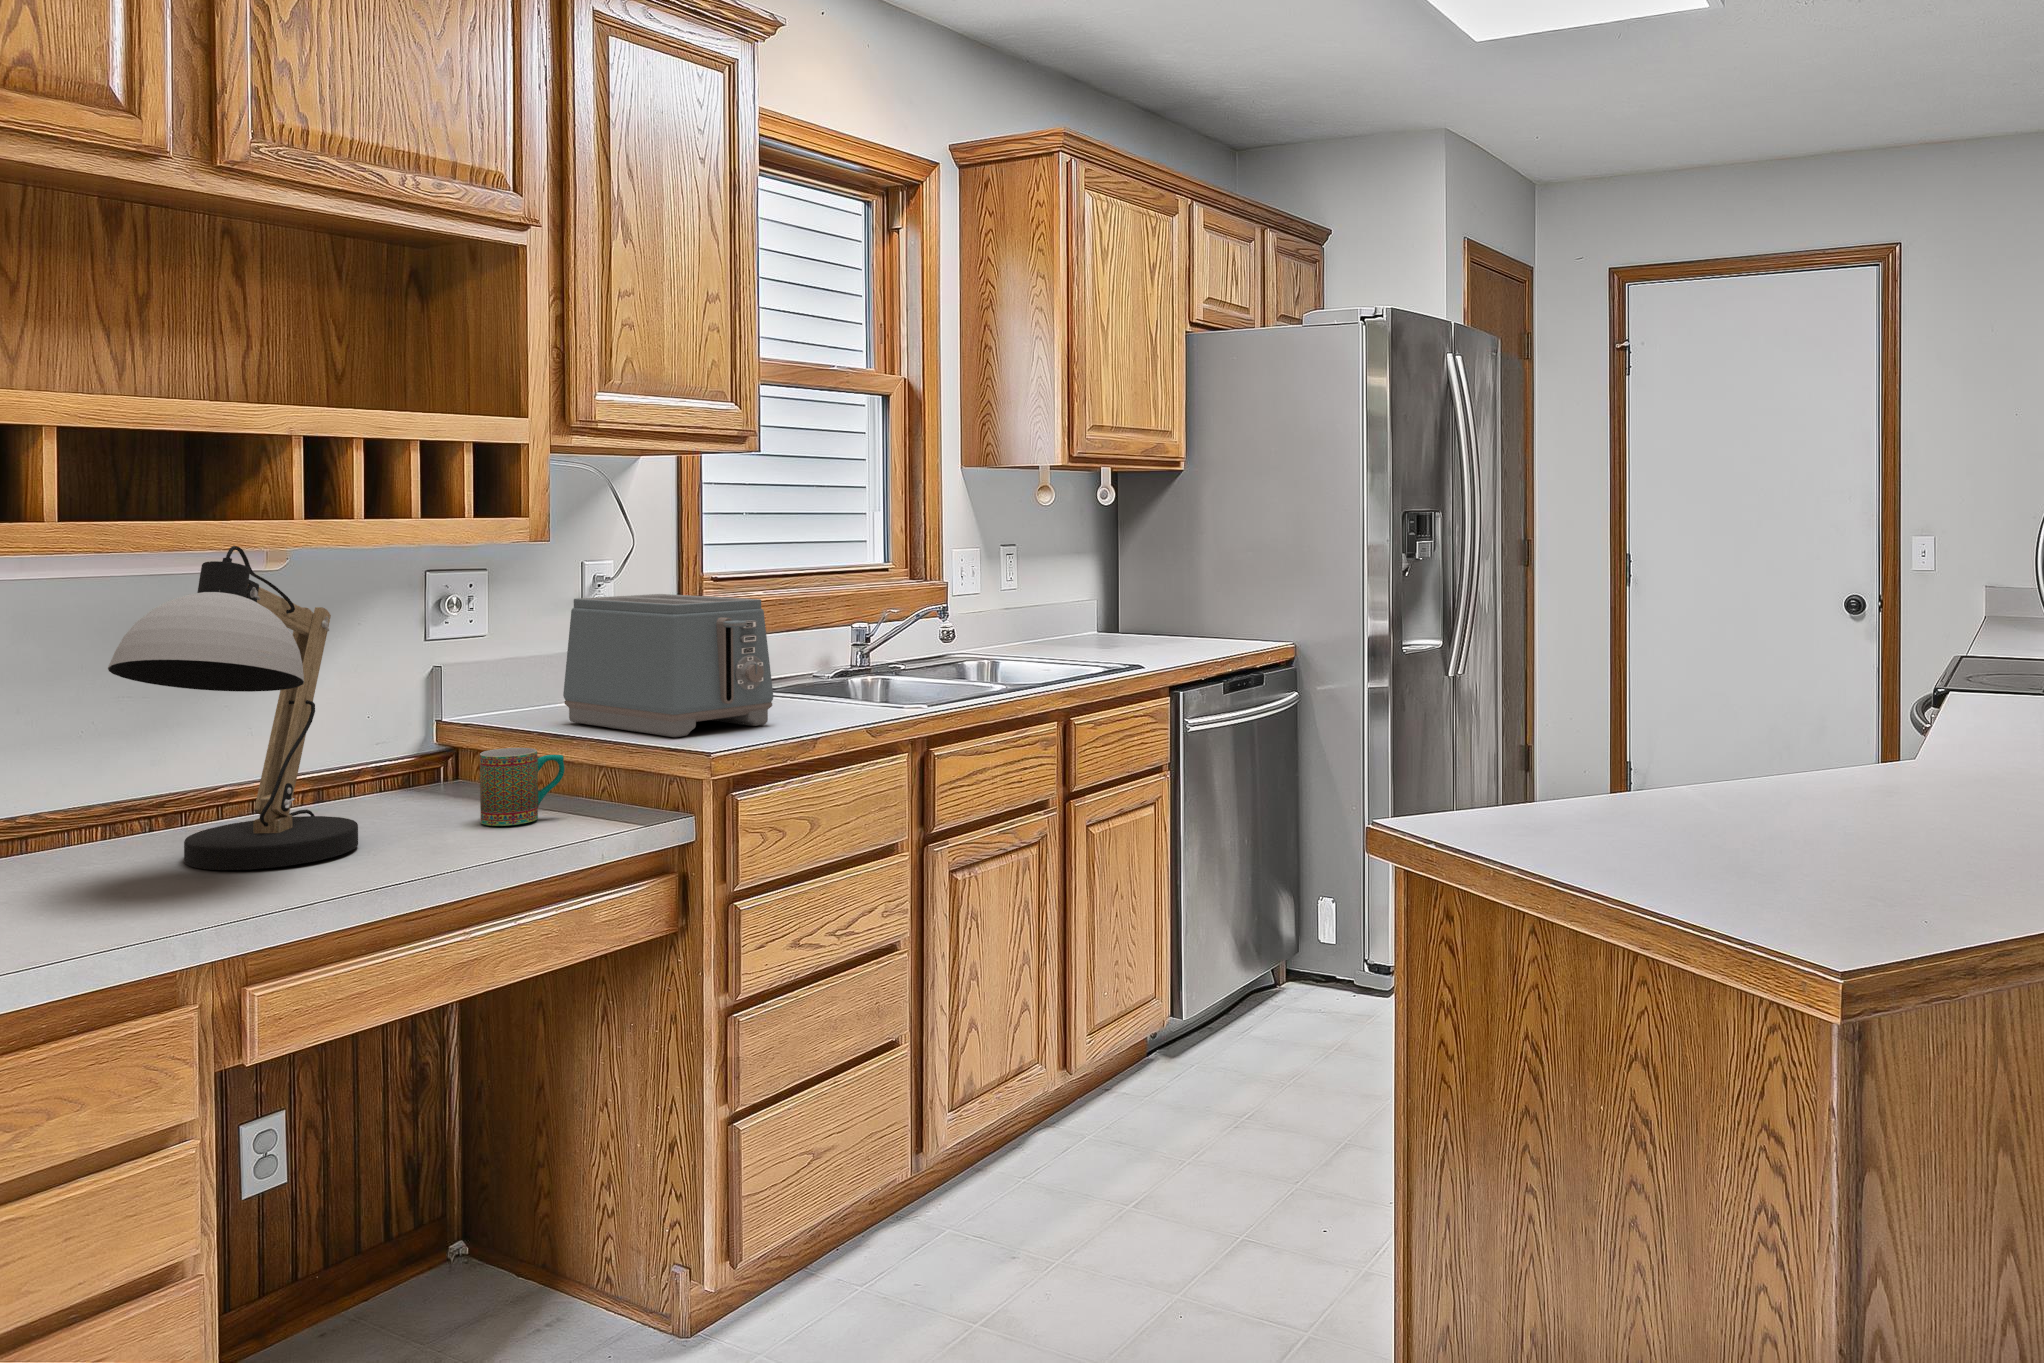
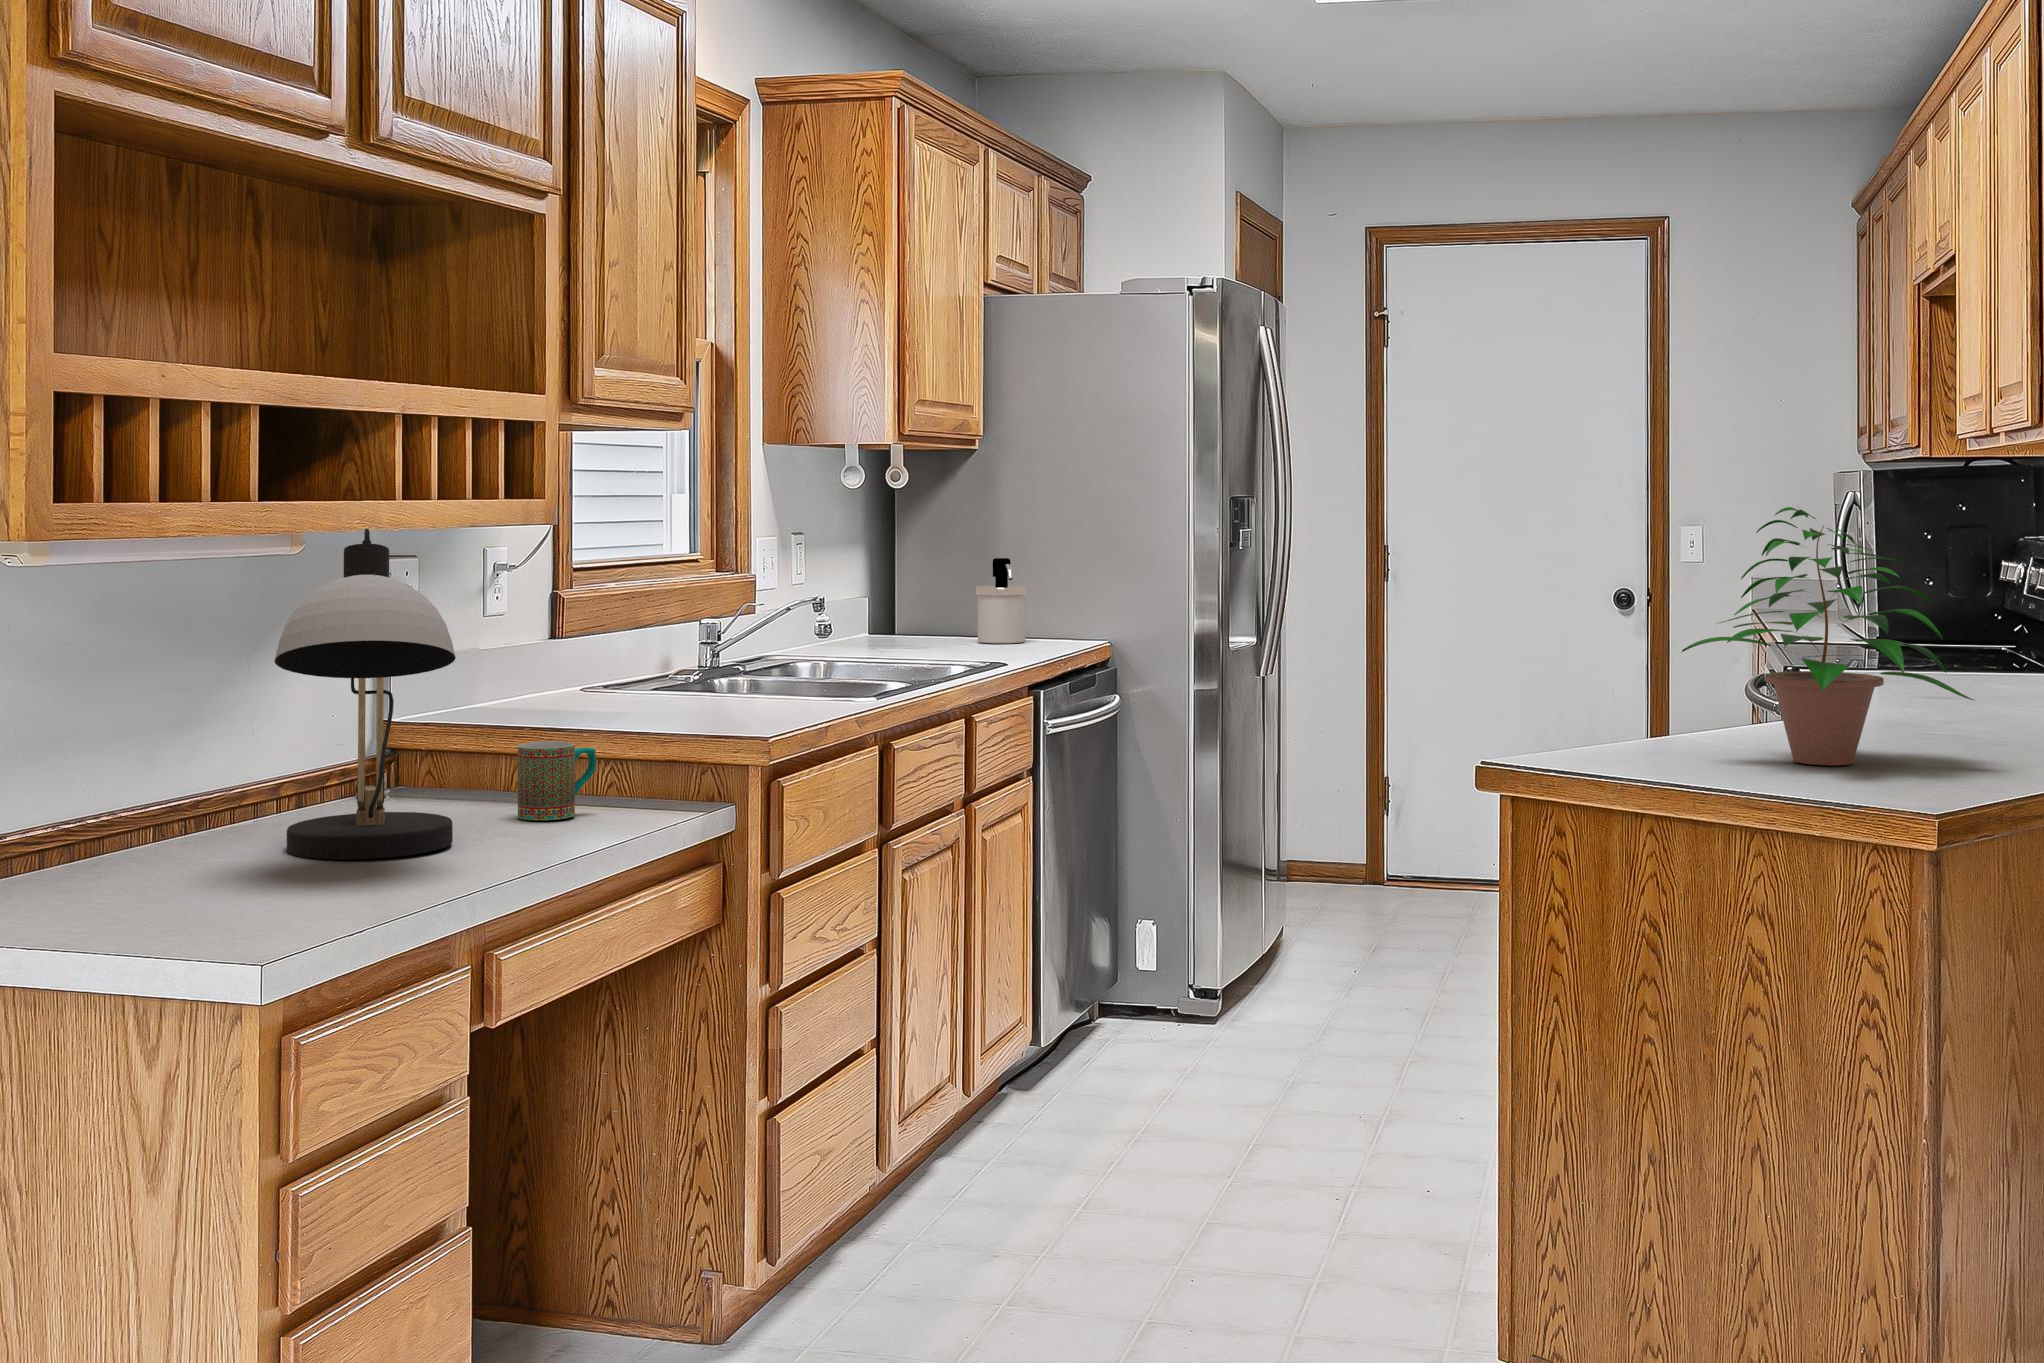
potted plant: none [1608,520,1994,855] -> present [1682,507,1975,765]
soap dispenser: none [1177,566,1223,643] -> present [976,558,1027,643]
toaster: present [563,594,773,737] -> none [515,584,754,730]

